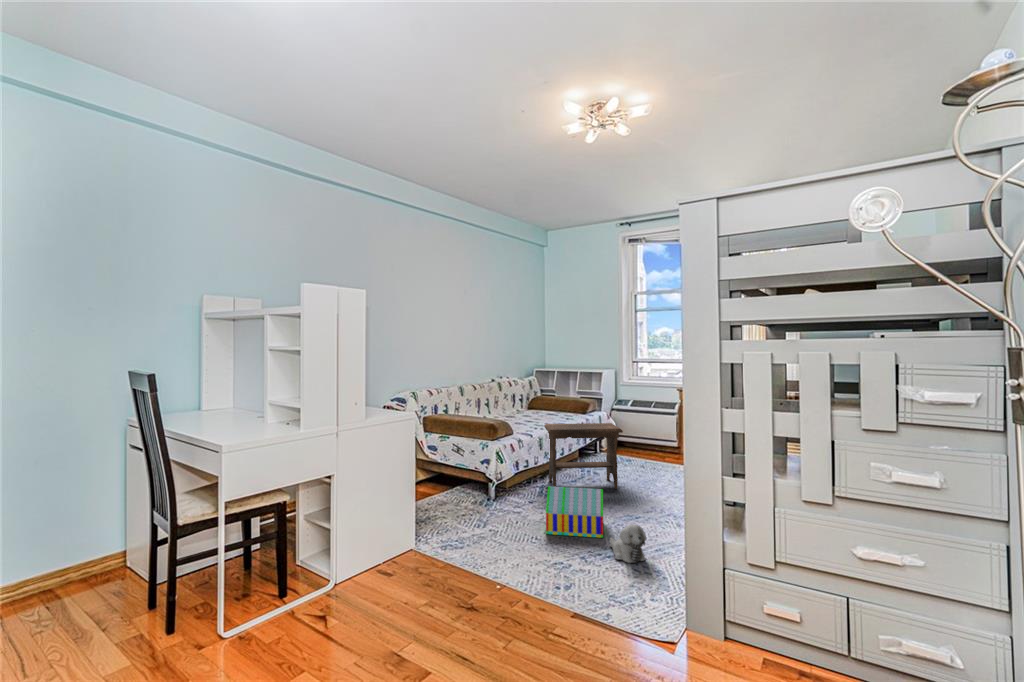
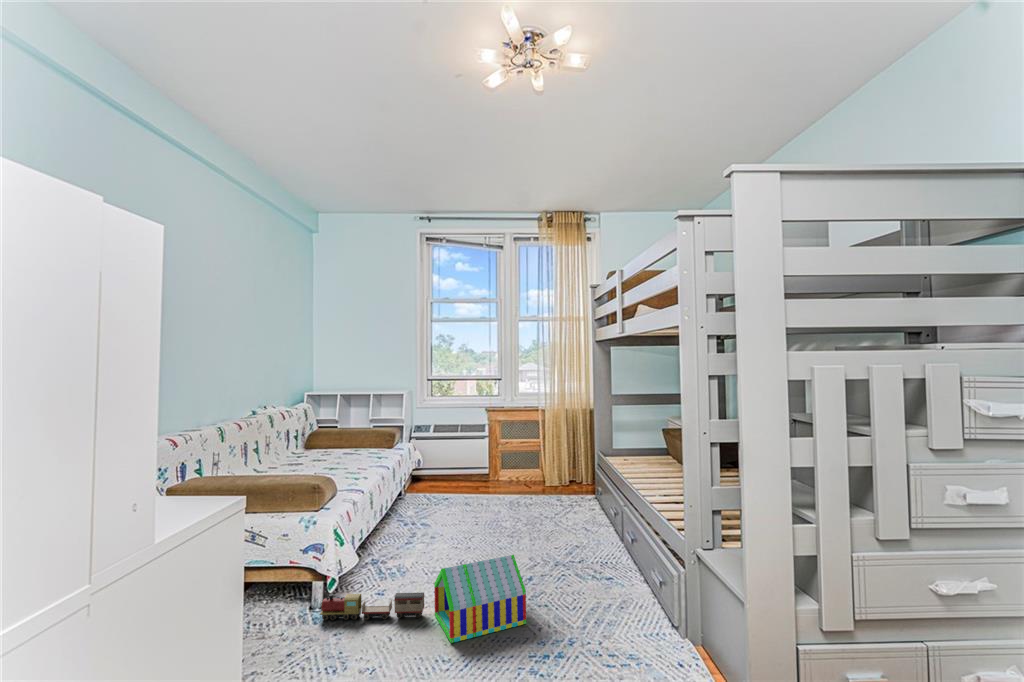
footstool: present [544,423,623,489] -> none [371,458,479,564]
toy train: none [486,492,545,518] -> present [320,593,424,620]
plush toy: present [610,525,646,563] -> none [543,598,604,654]

